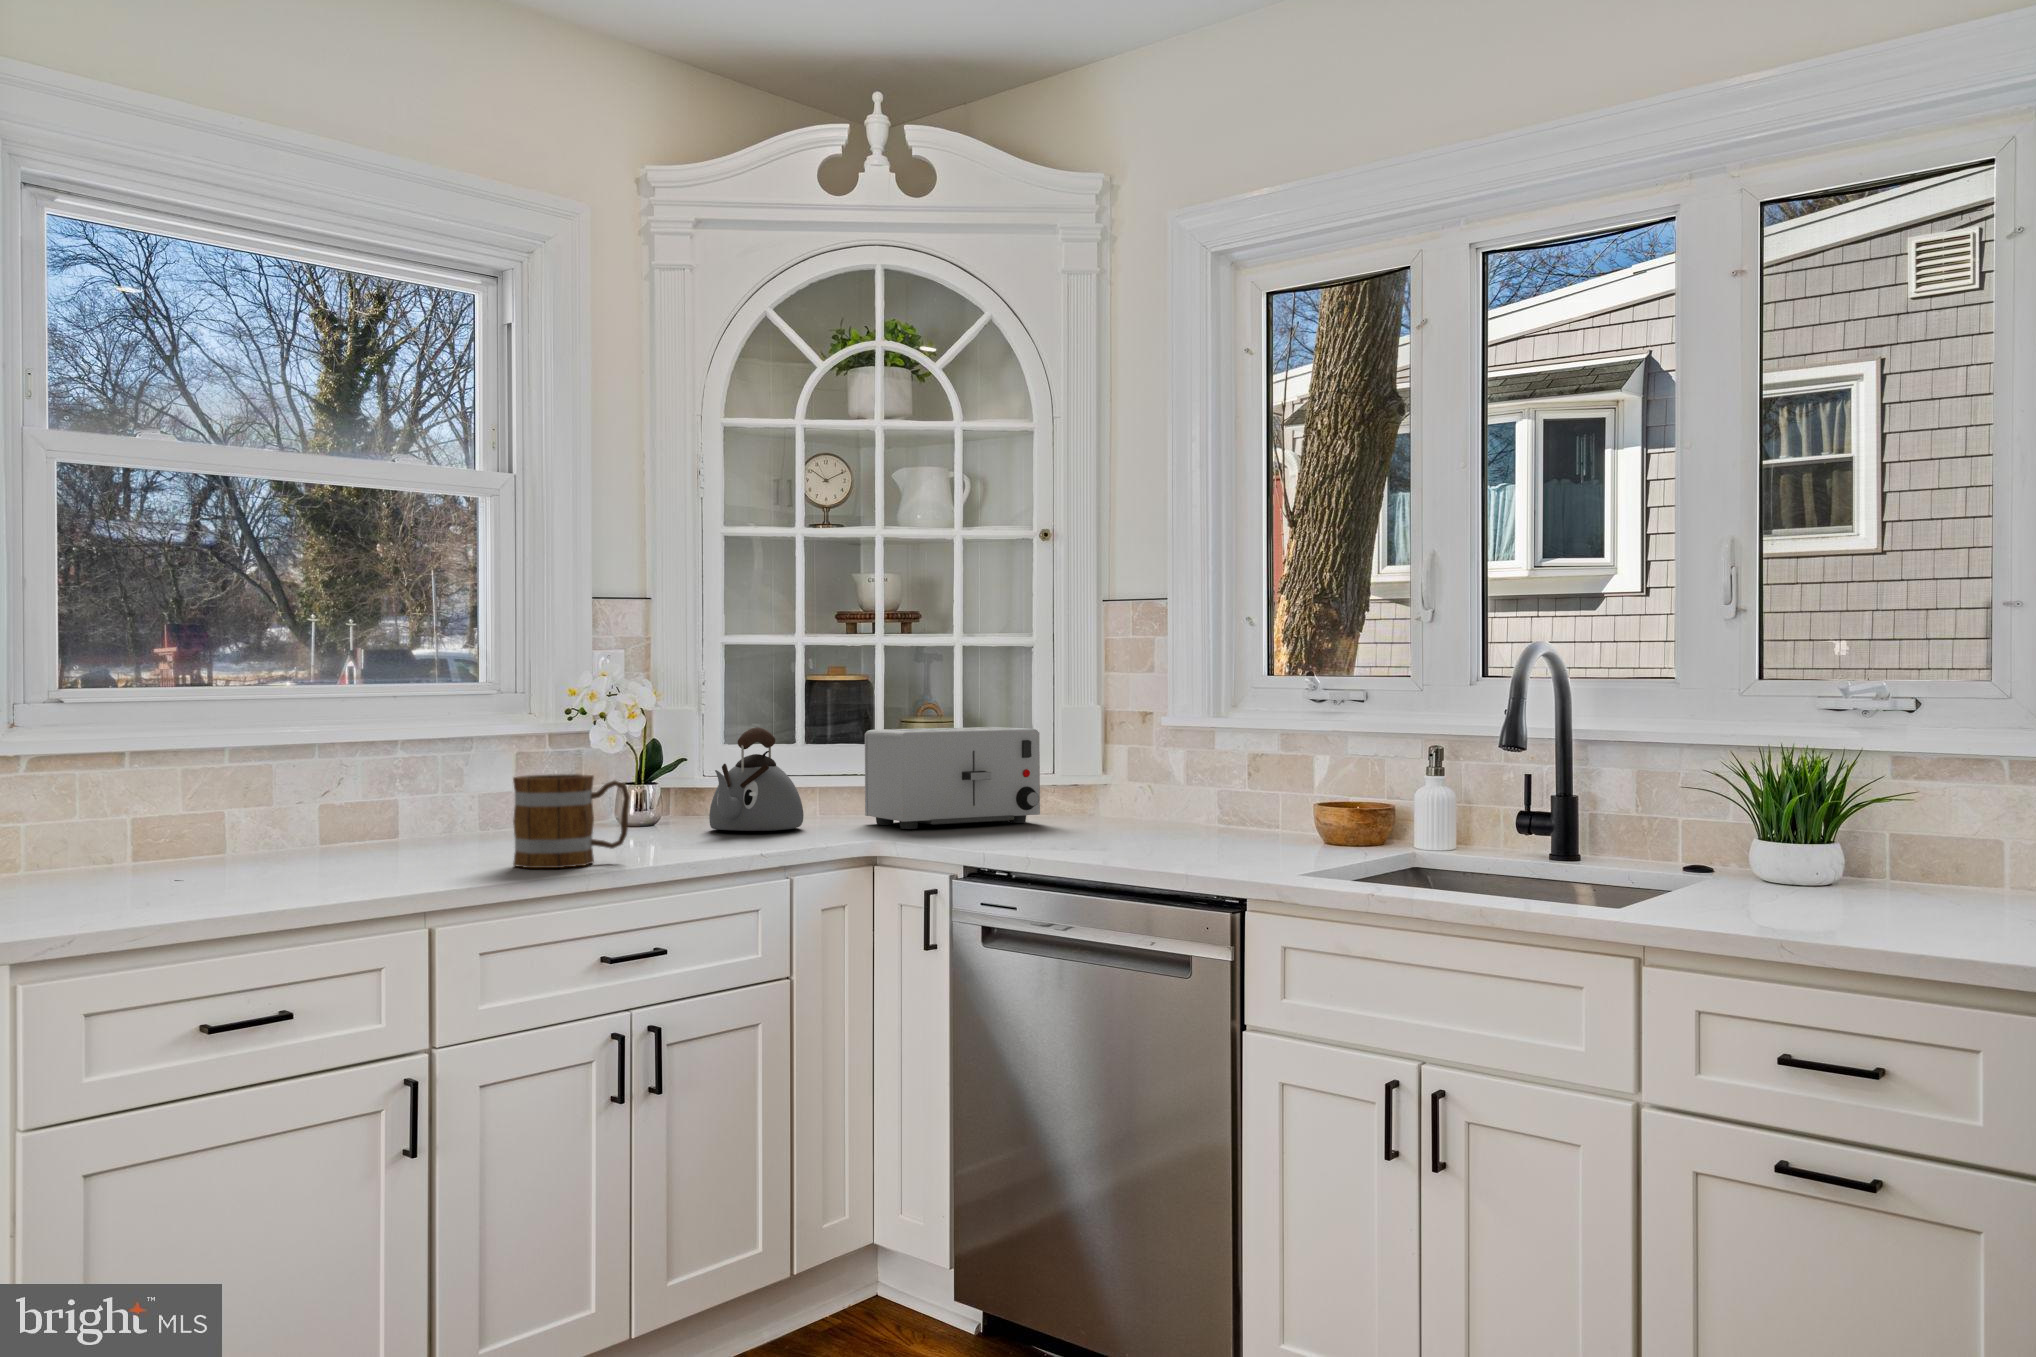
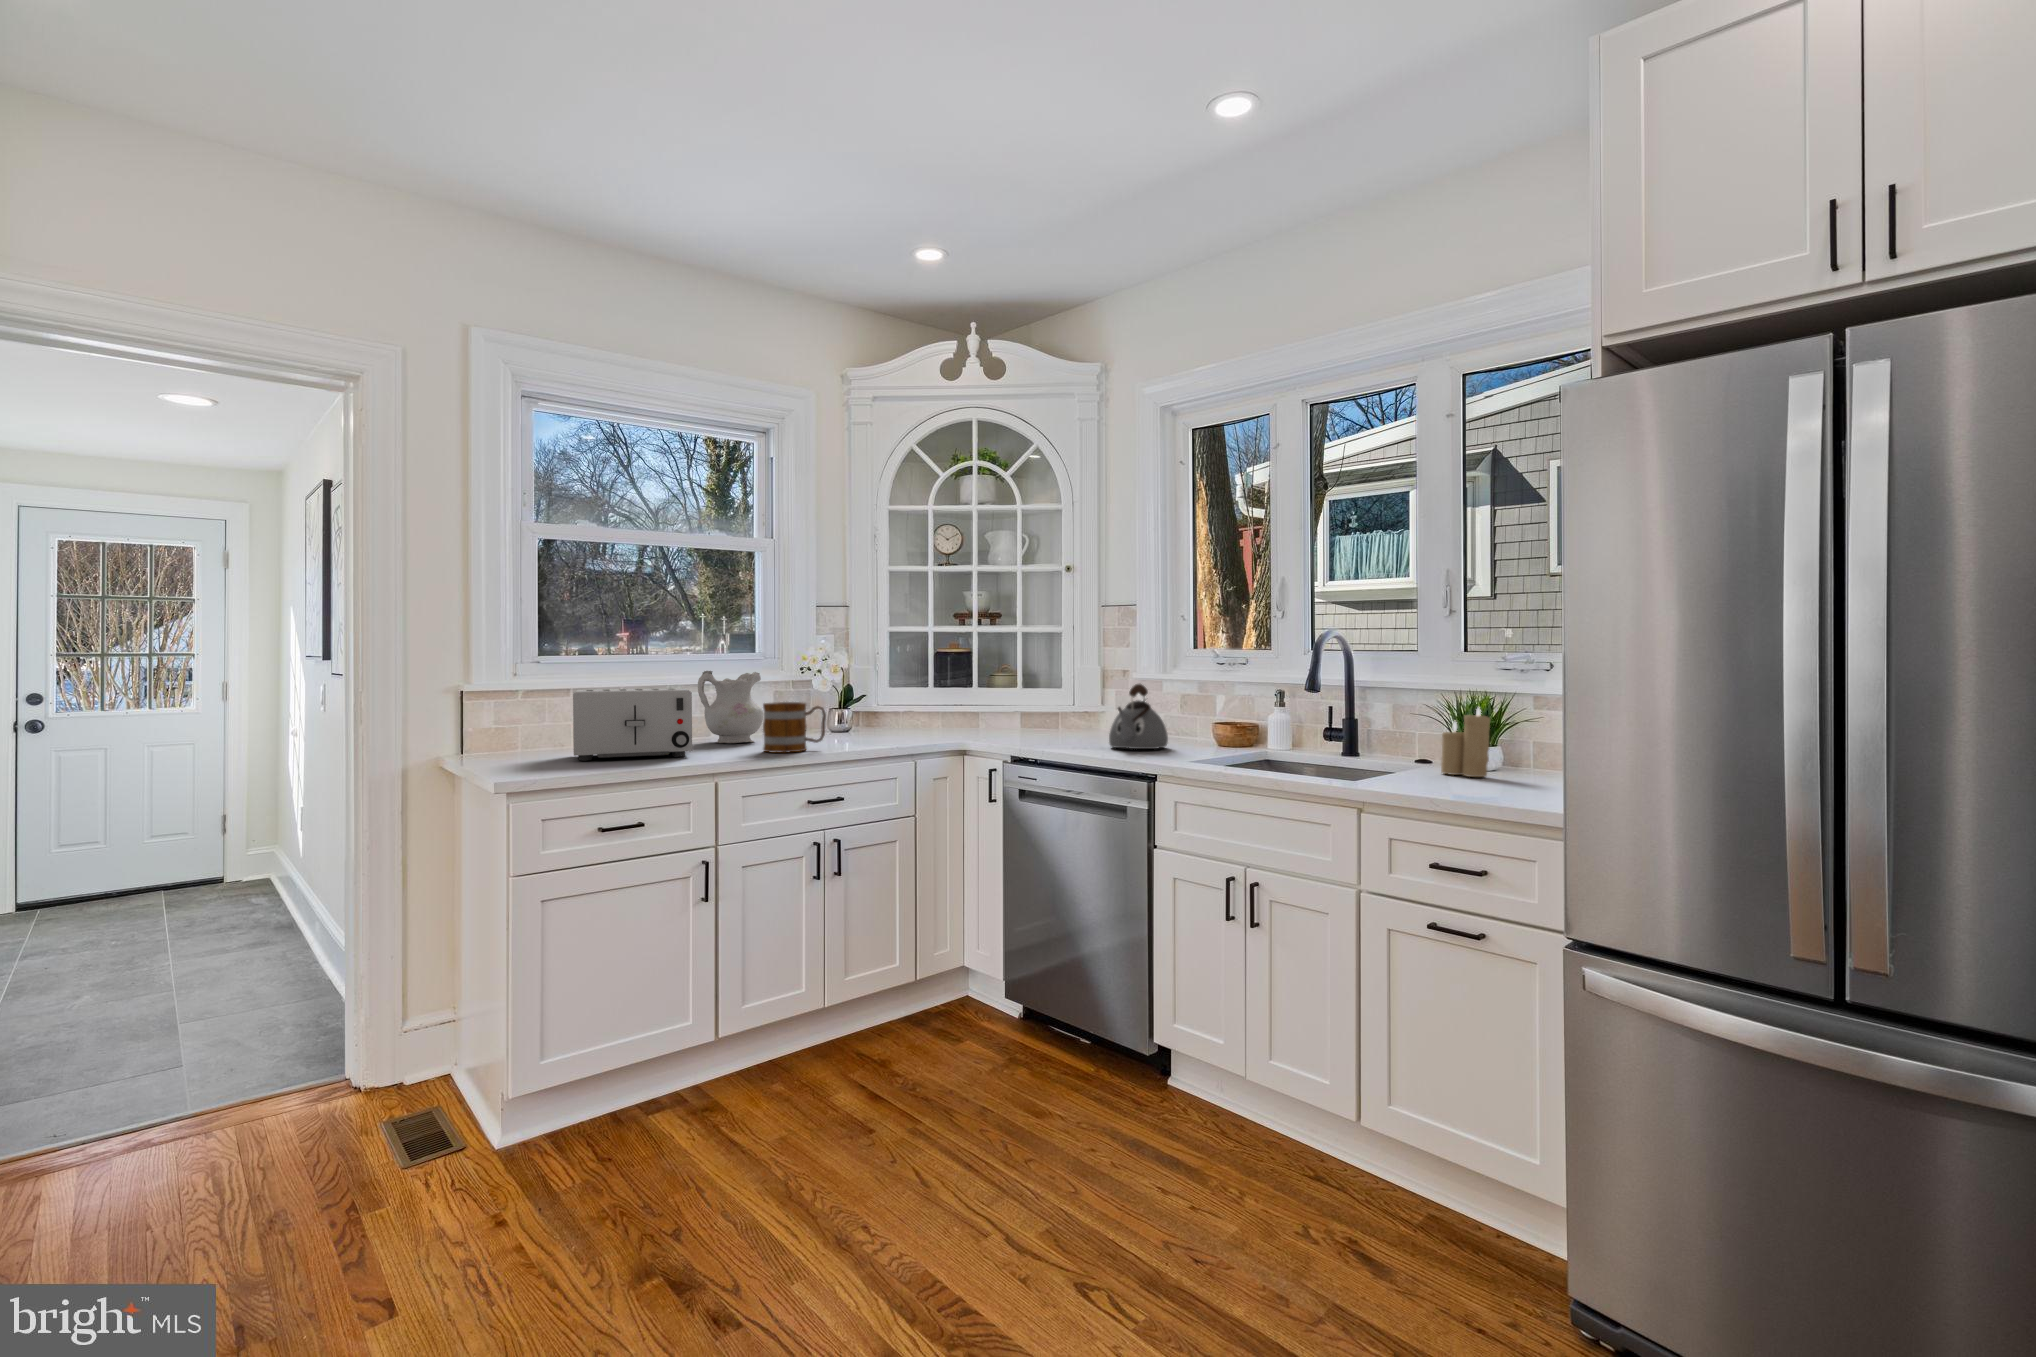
ceramic pitcher: none [382,716,503,851] -> present [698,671,763,743]
kettle: present [709,727,804,831] -> present [1109,684,1168,749]
toaster: present [865,727,1040,829] -> present [573,688,692,761]
candle: none [1742,775,1828,898] -> present [1441,708,1490,777]

